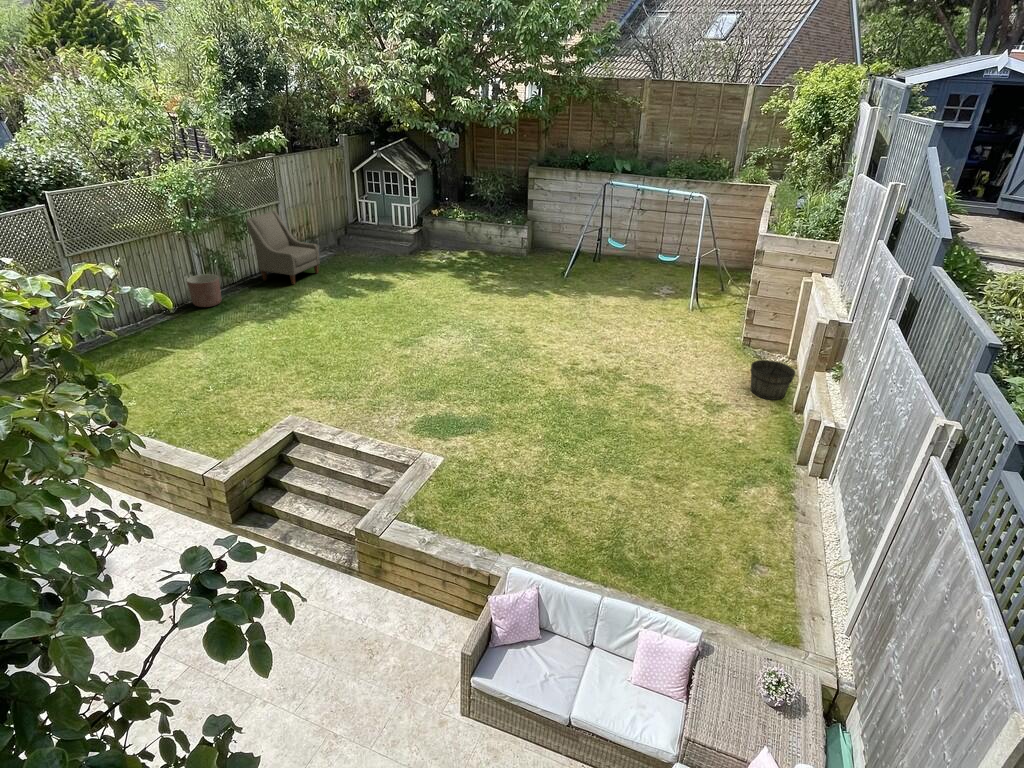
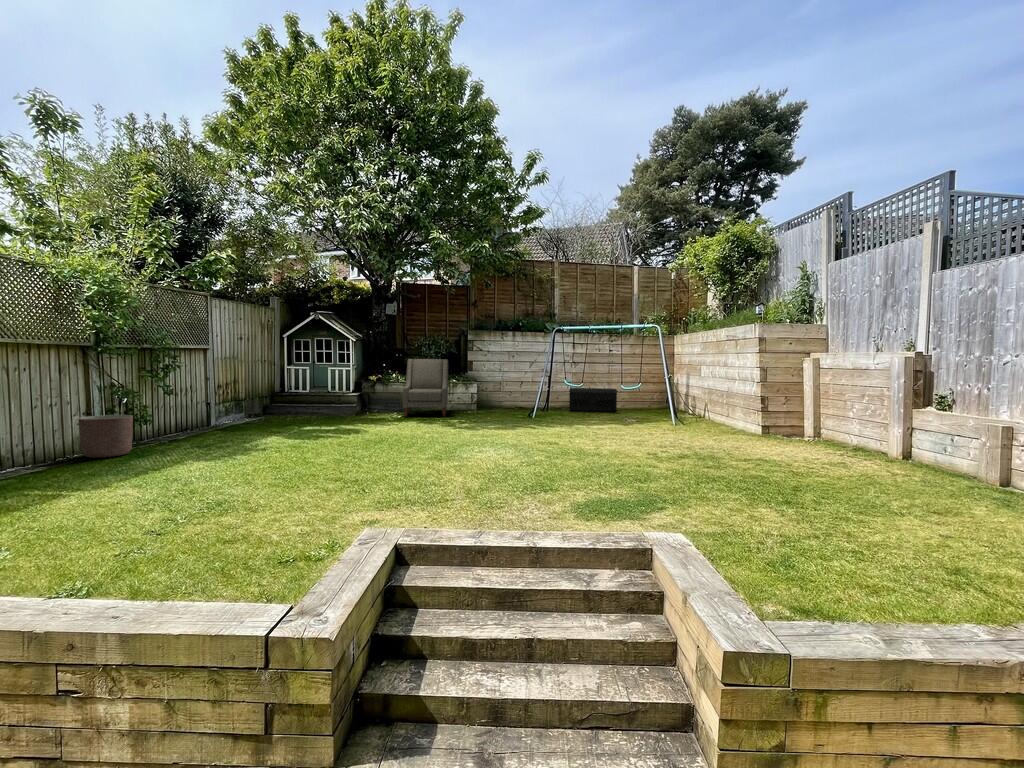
chair: present [246,211,320,285] -> present [403,359,448,417]
storage bench: none [621,239,678,274] -> present [569,388,617,412]
wooden bucket: present [750,360,795,400] -> none [823,418,877,457]

